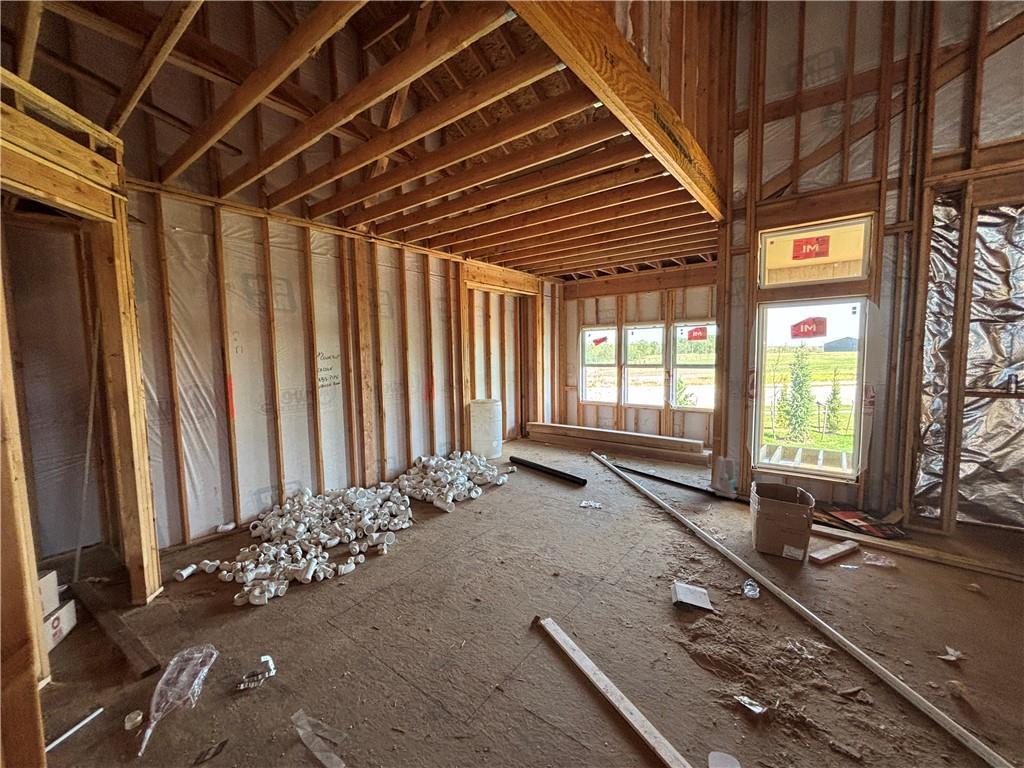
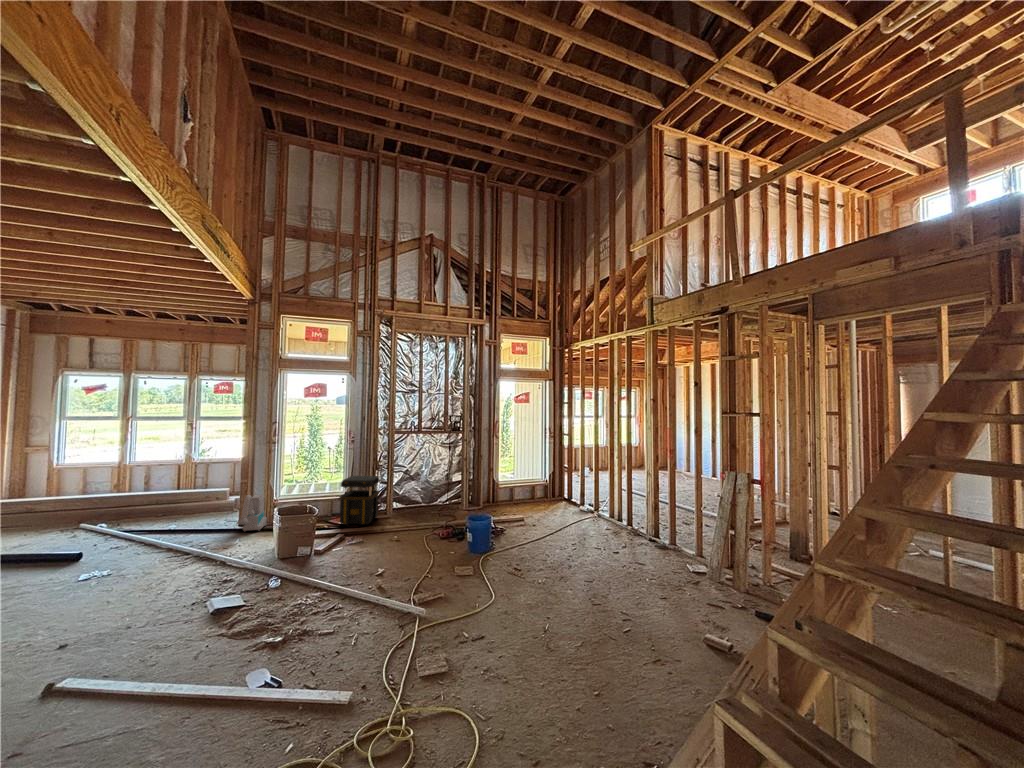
toolbox: none [848,455,926,537] -> present [340,476,379,525]

